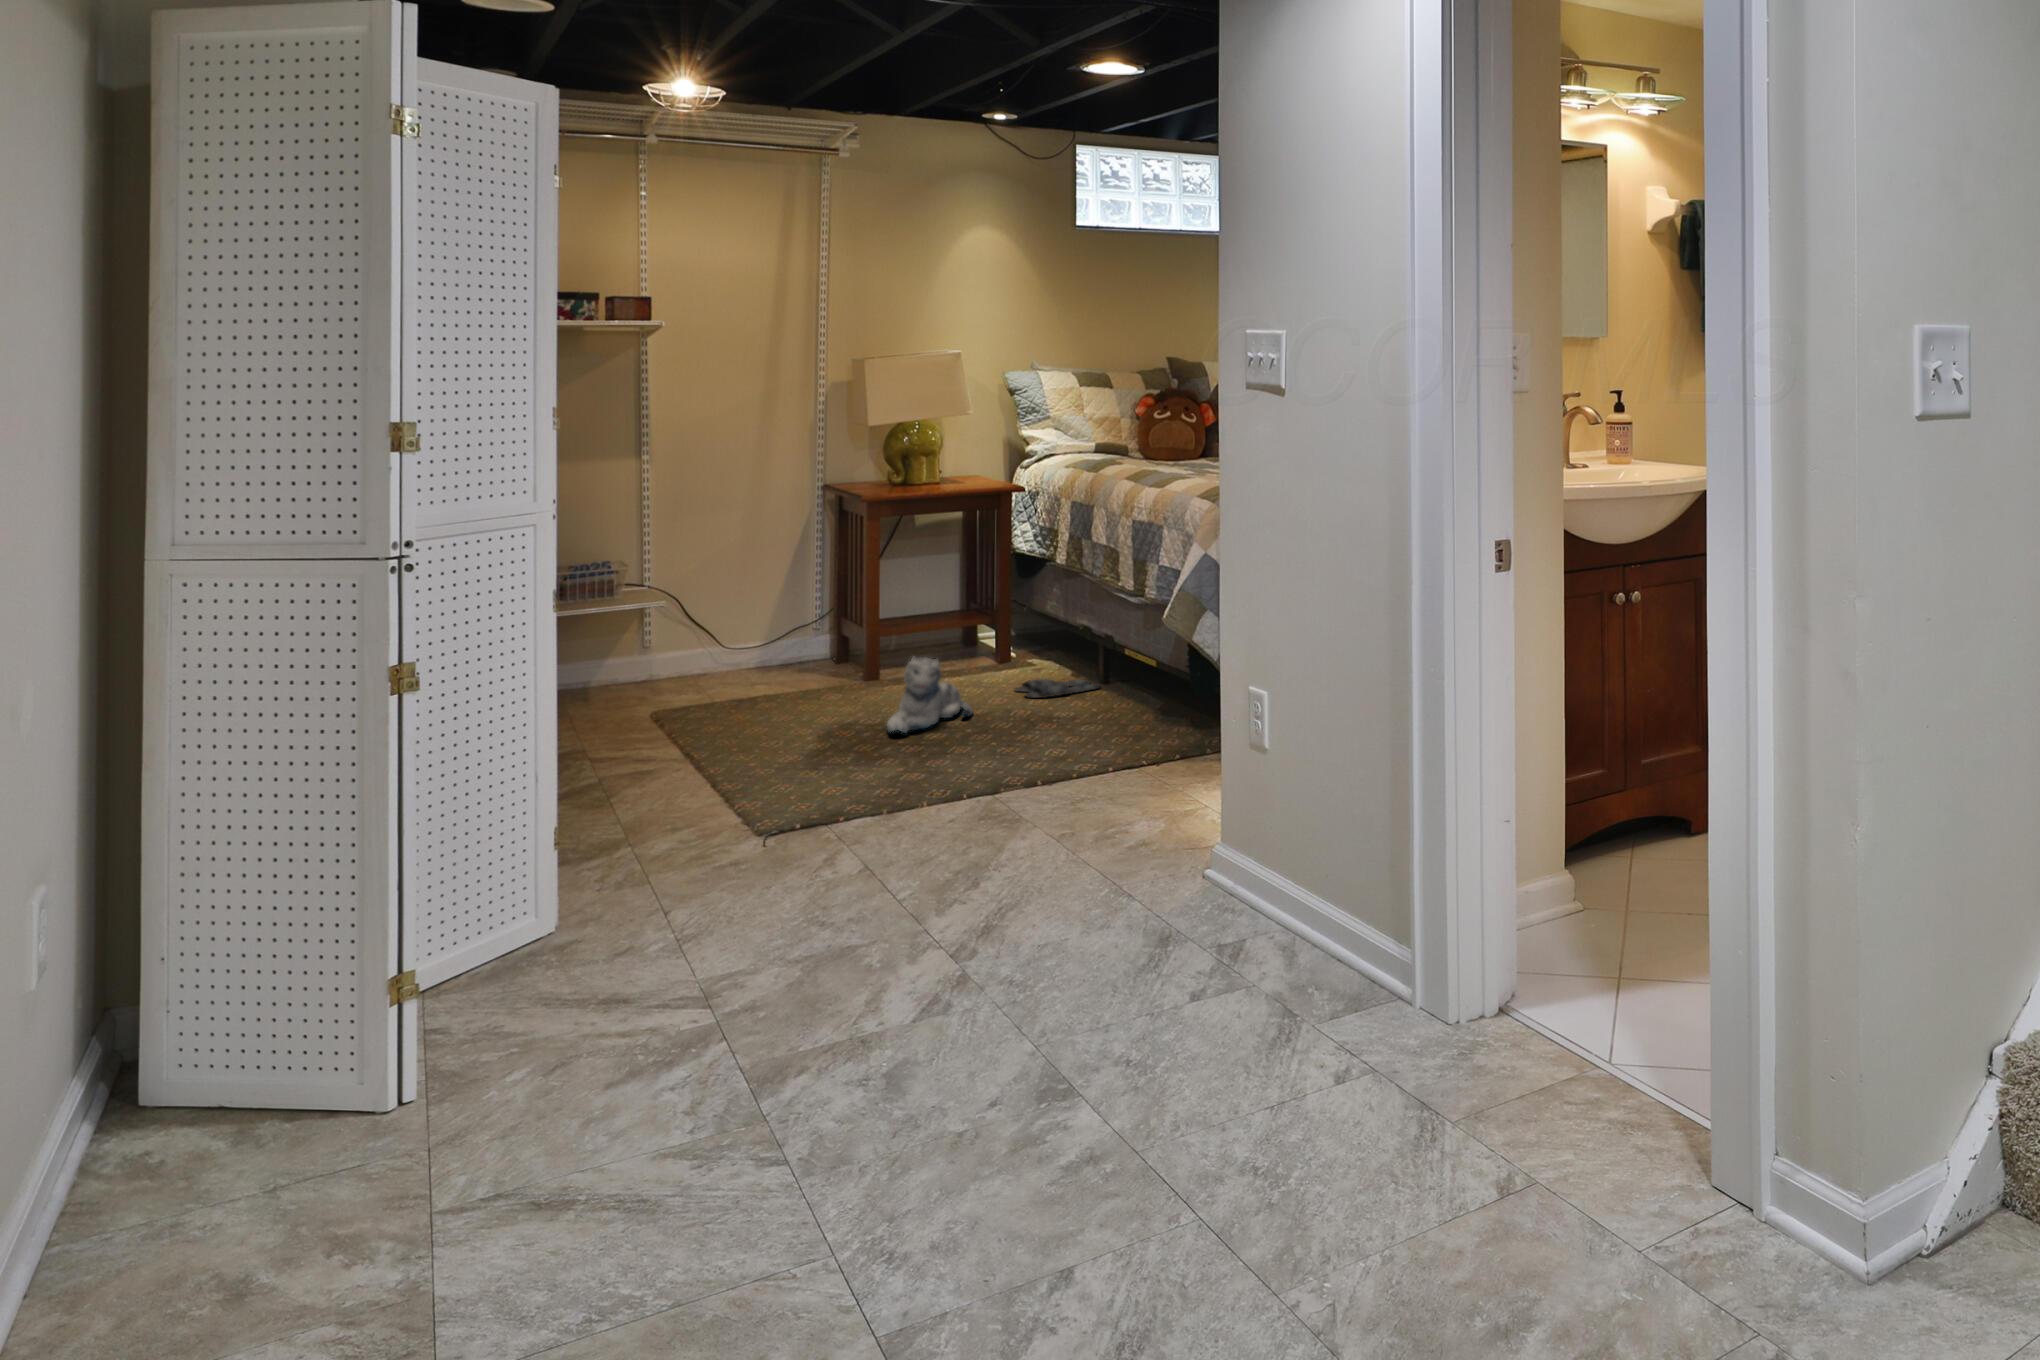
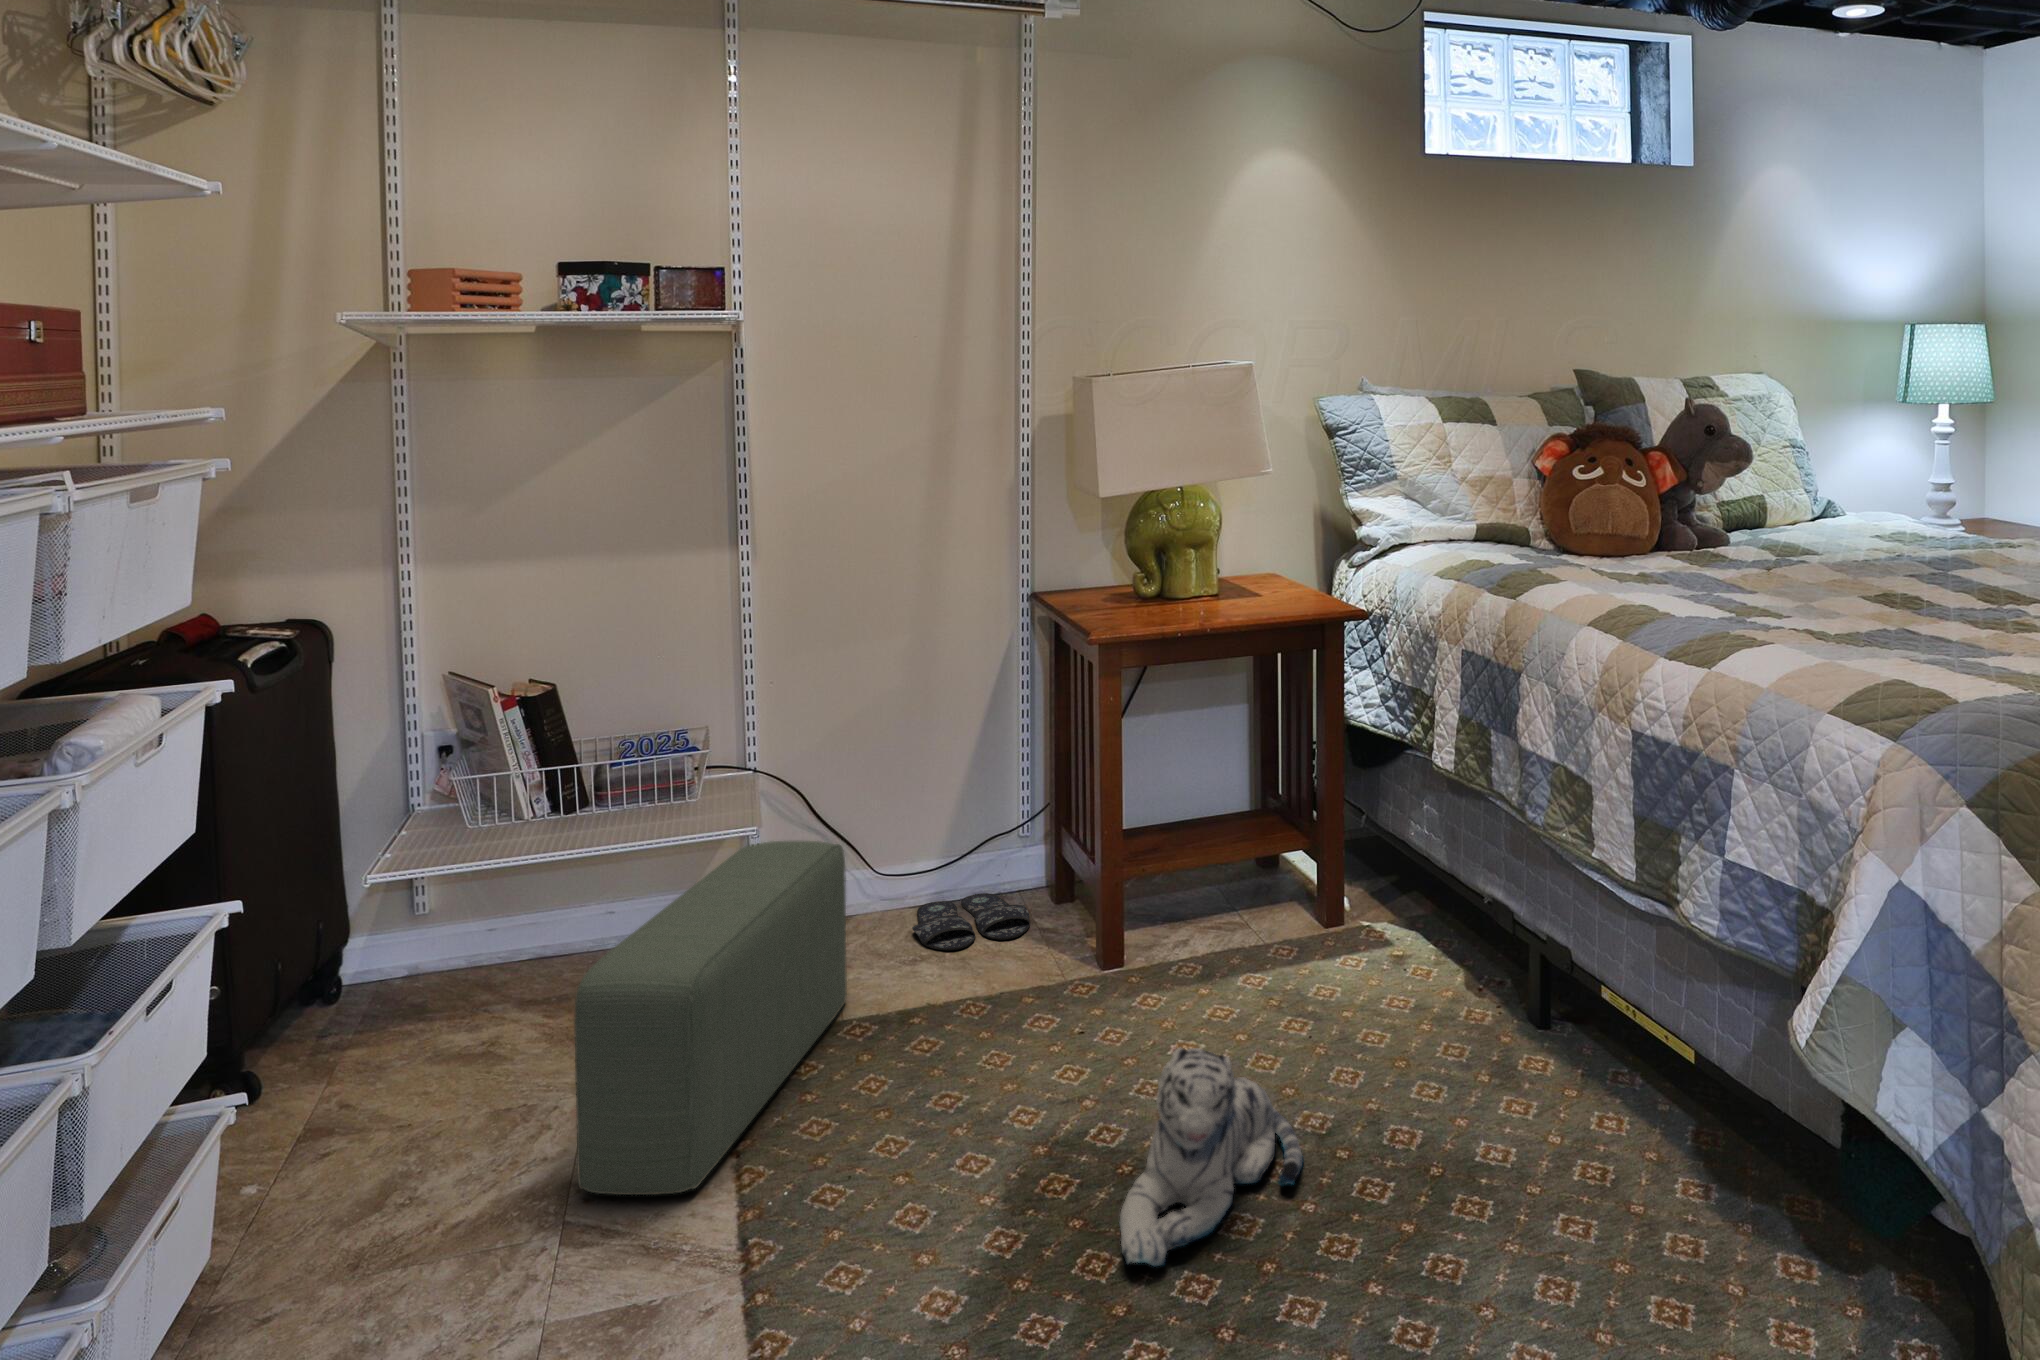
pouf: none [616,604,726,736] -> present [574,841,847,1195]
slippers: present [1015,679,1100,698] -> present [912,893,1030,950]

